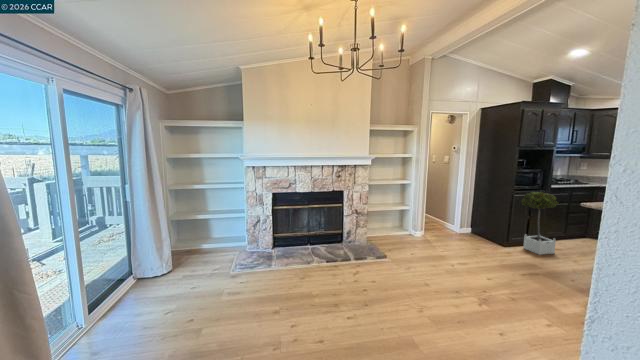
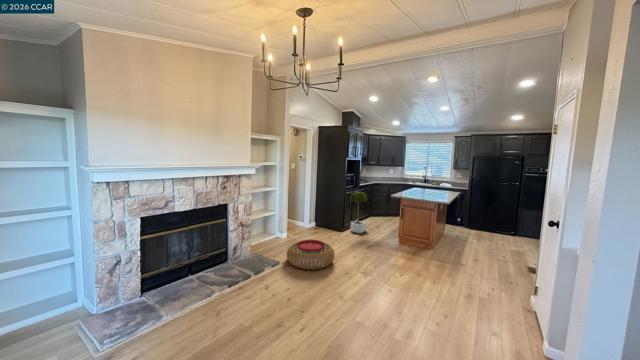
pouf: none [395,240,457,277] -> present [287,240,334,270]

